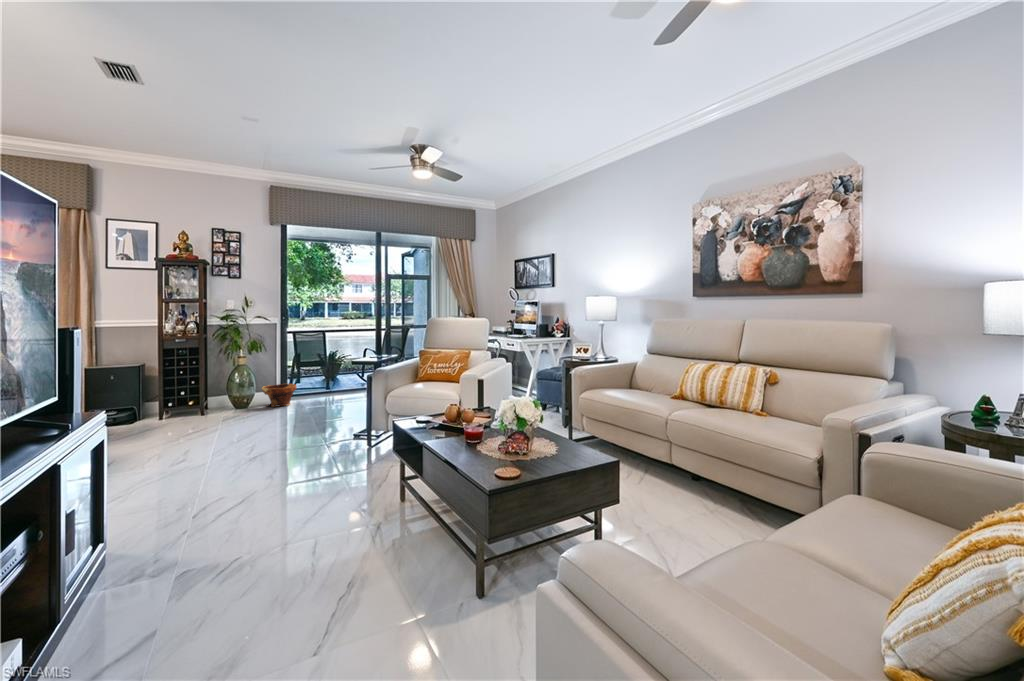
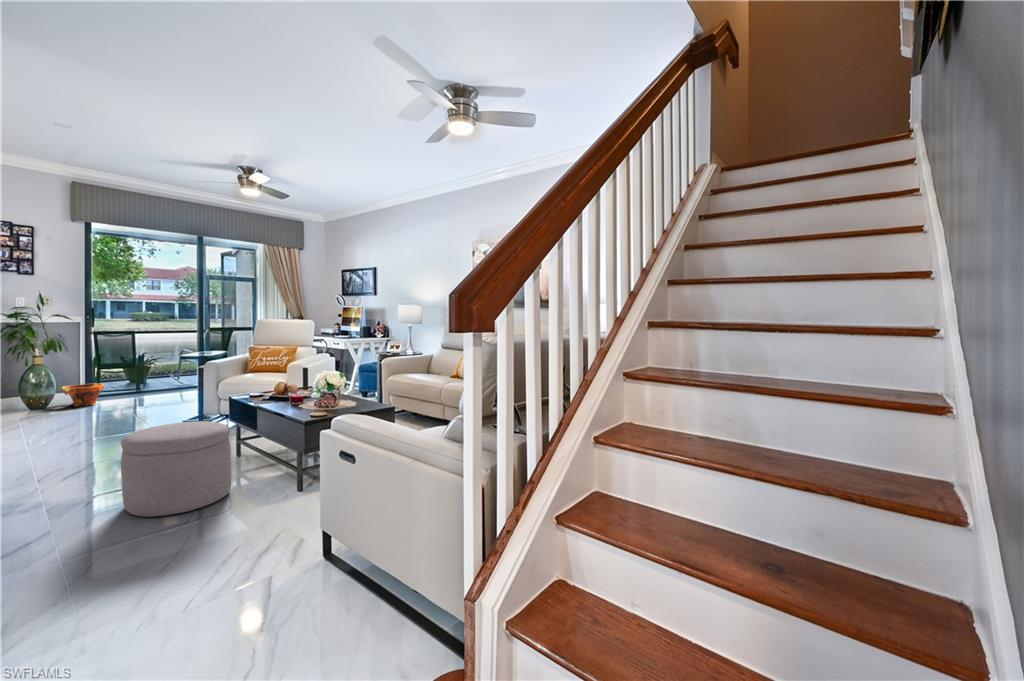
ottoman: none [239,470,385,633] -> present [121,421,232,517]

